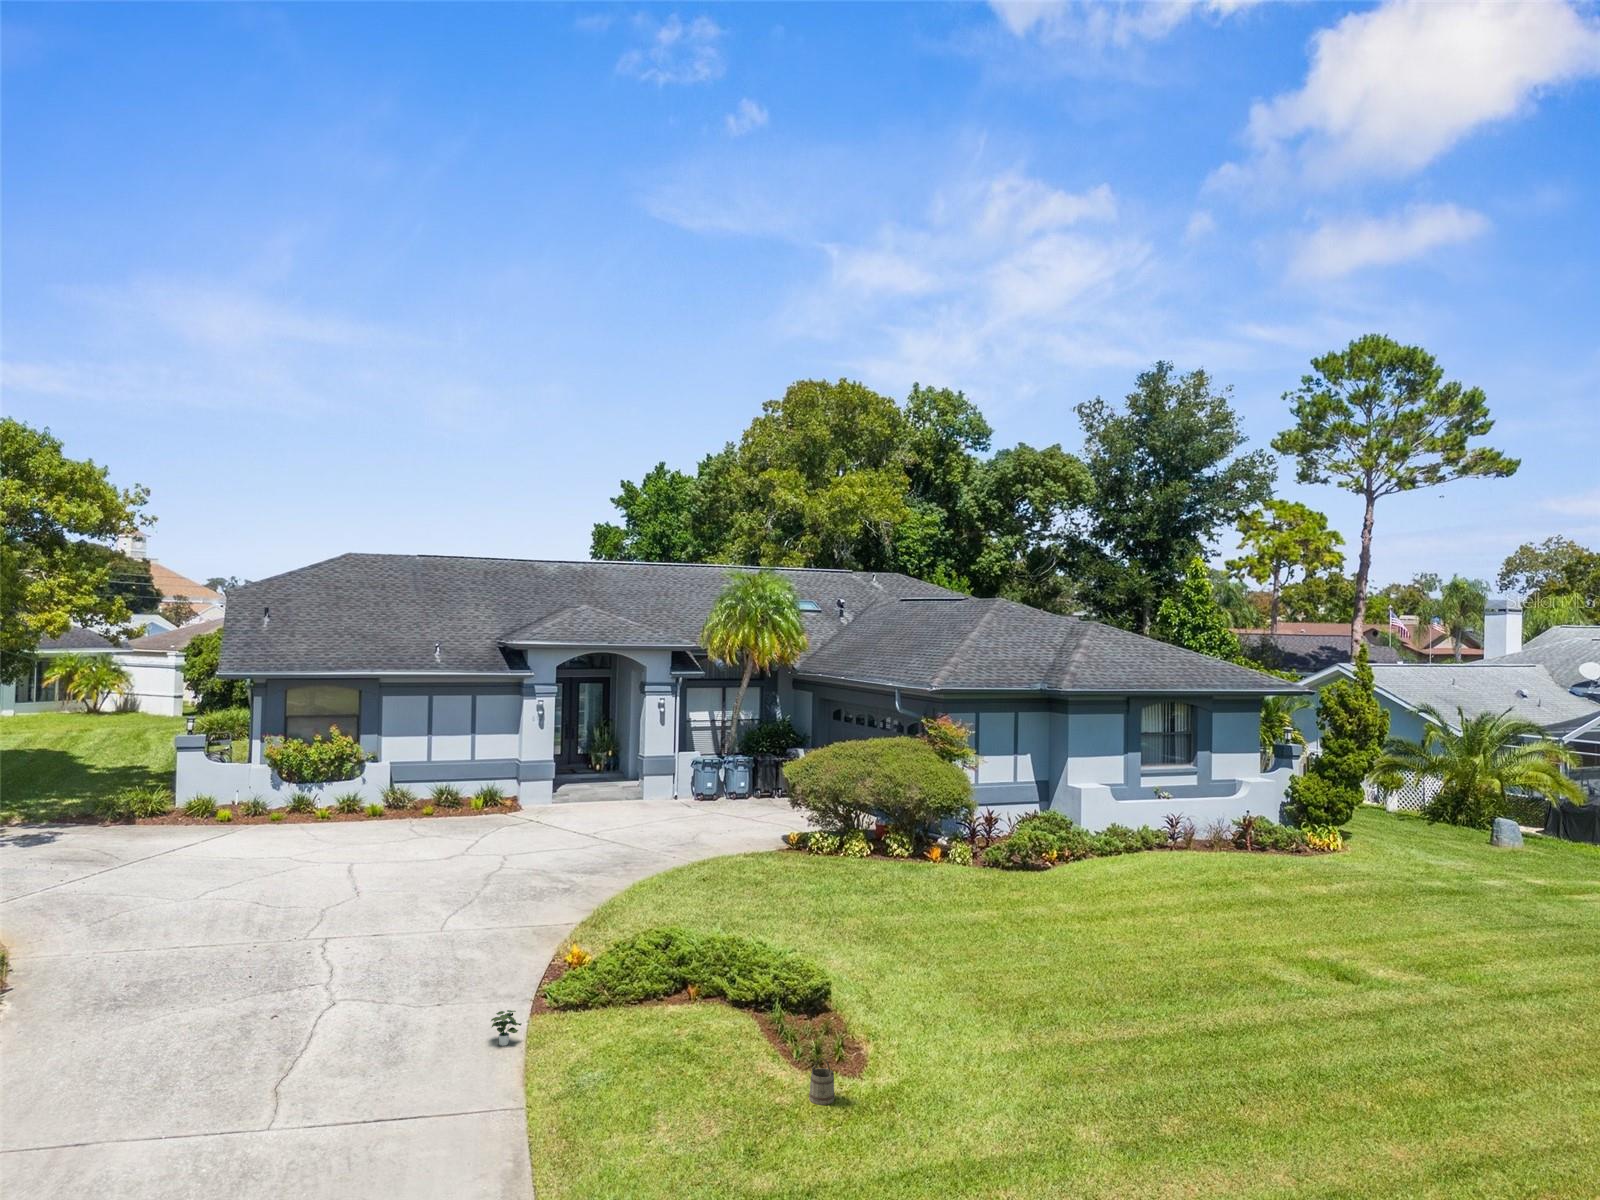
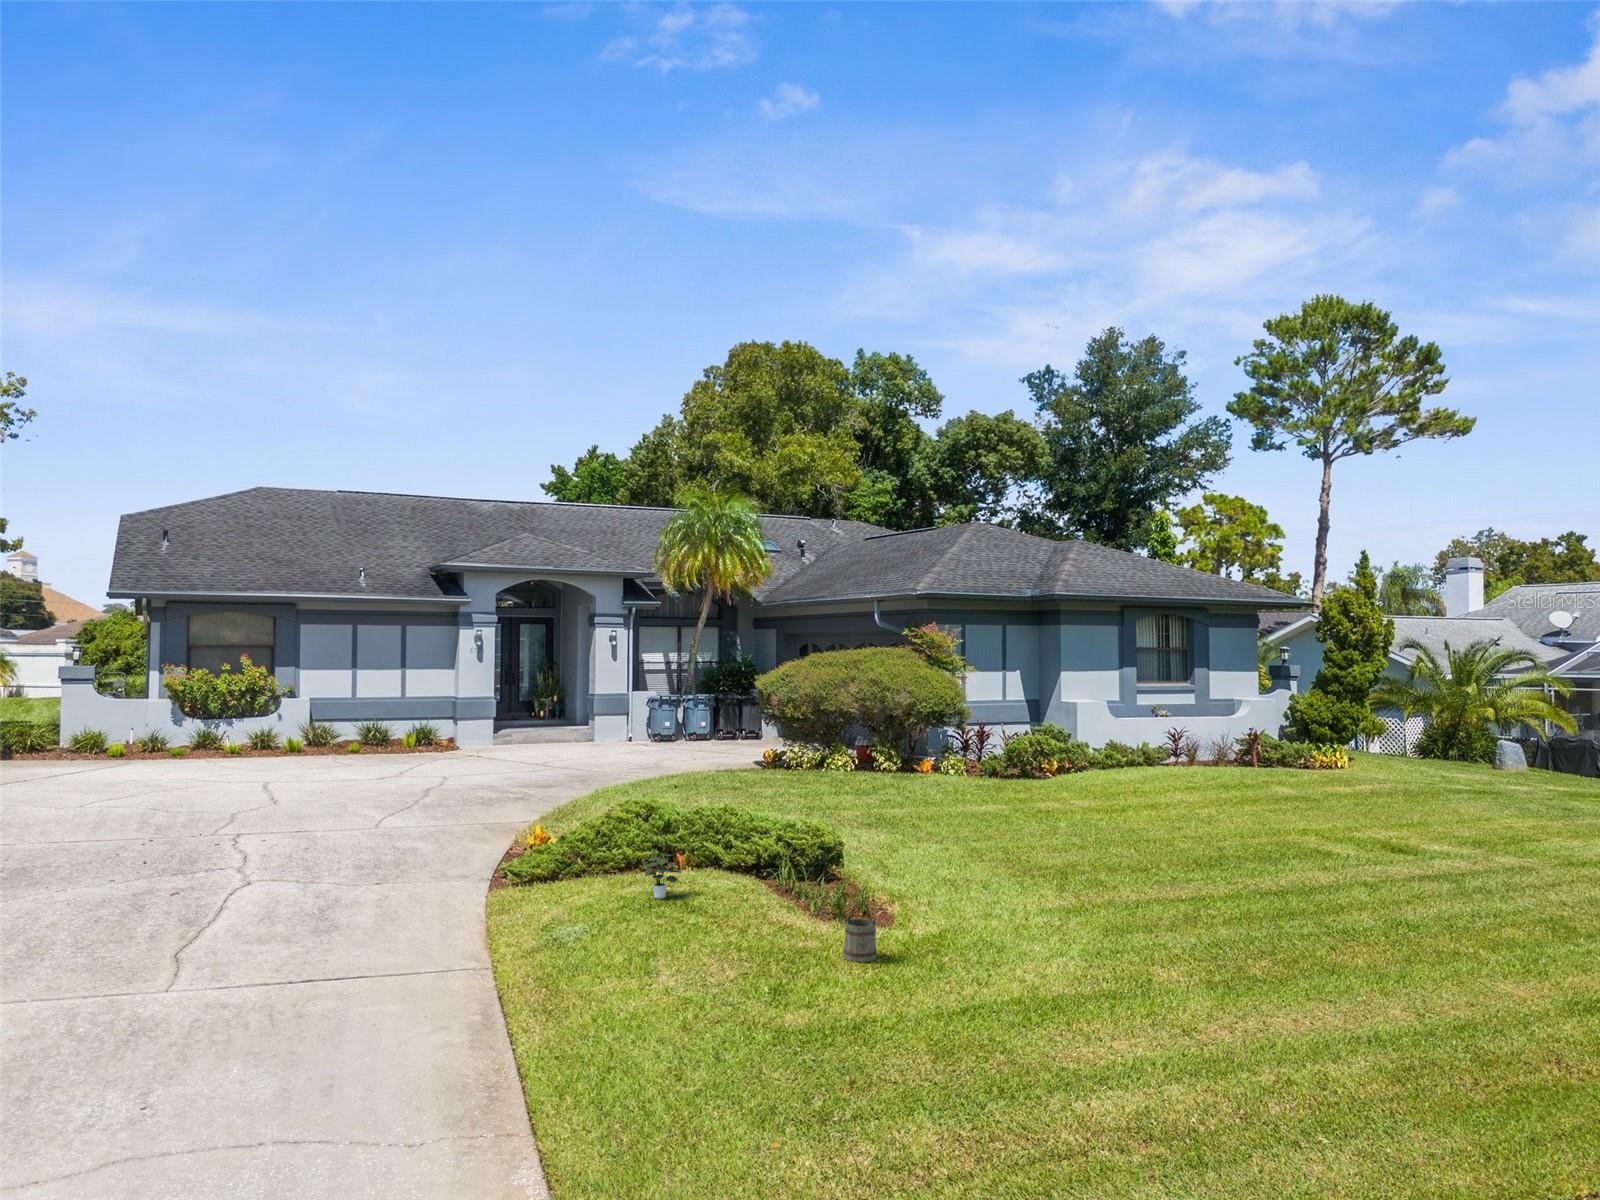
potted plant: present [491,1010,522,1046] -> present [642,854,681,899]

